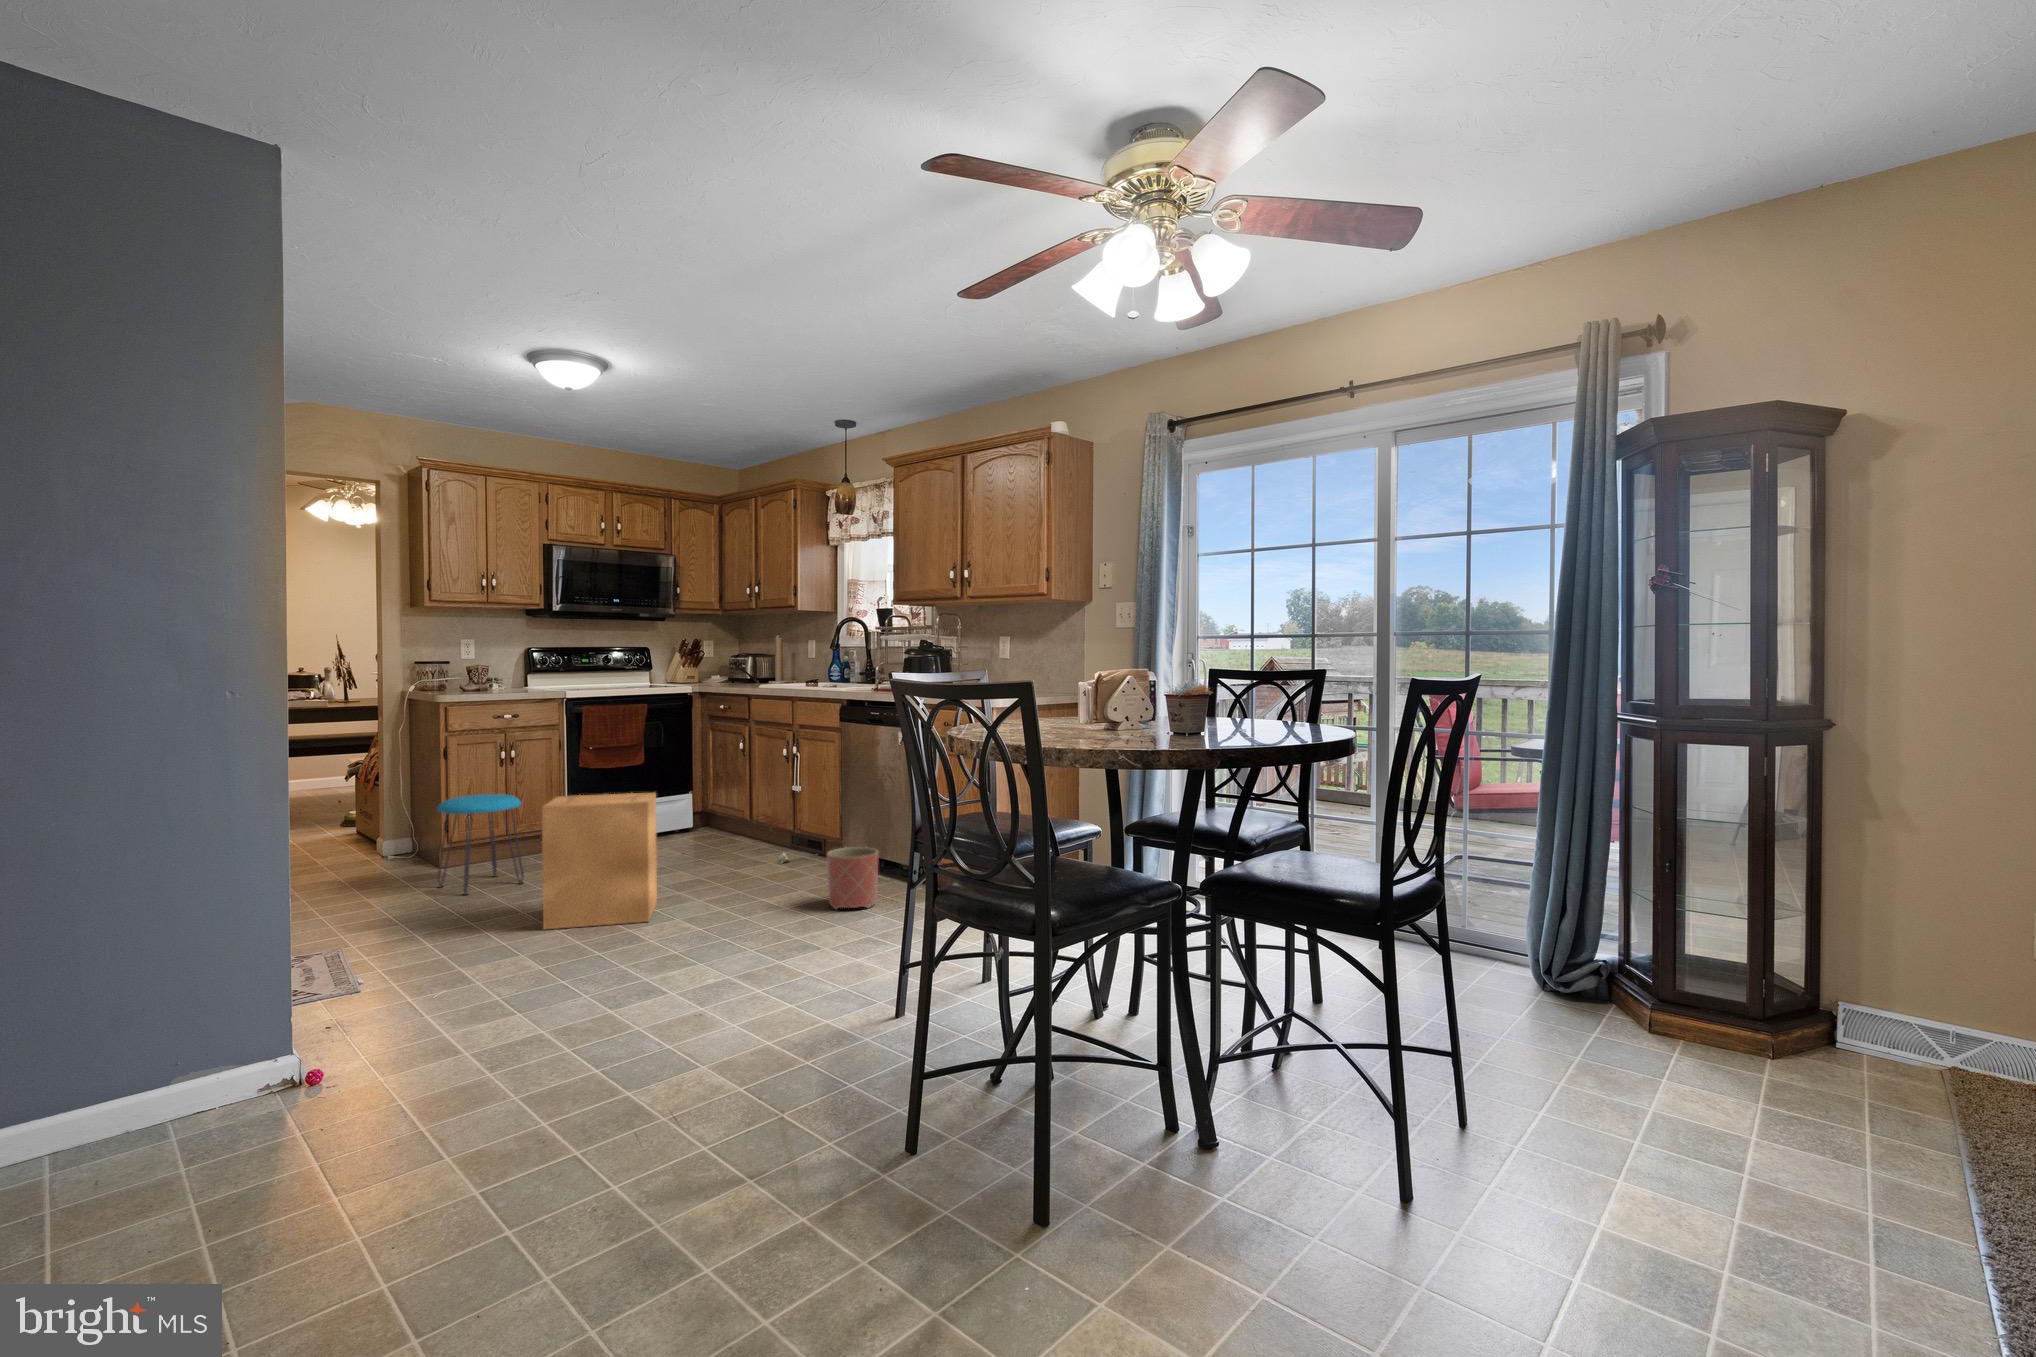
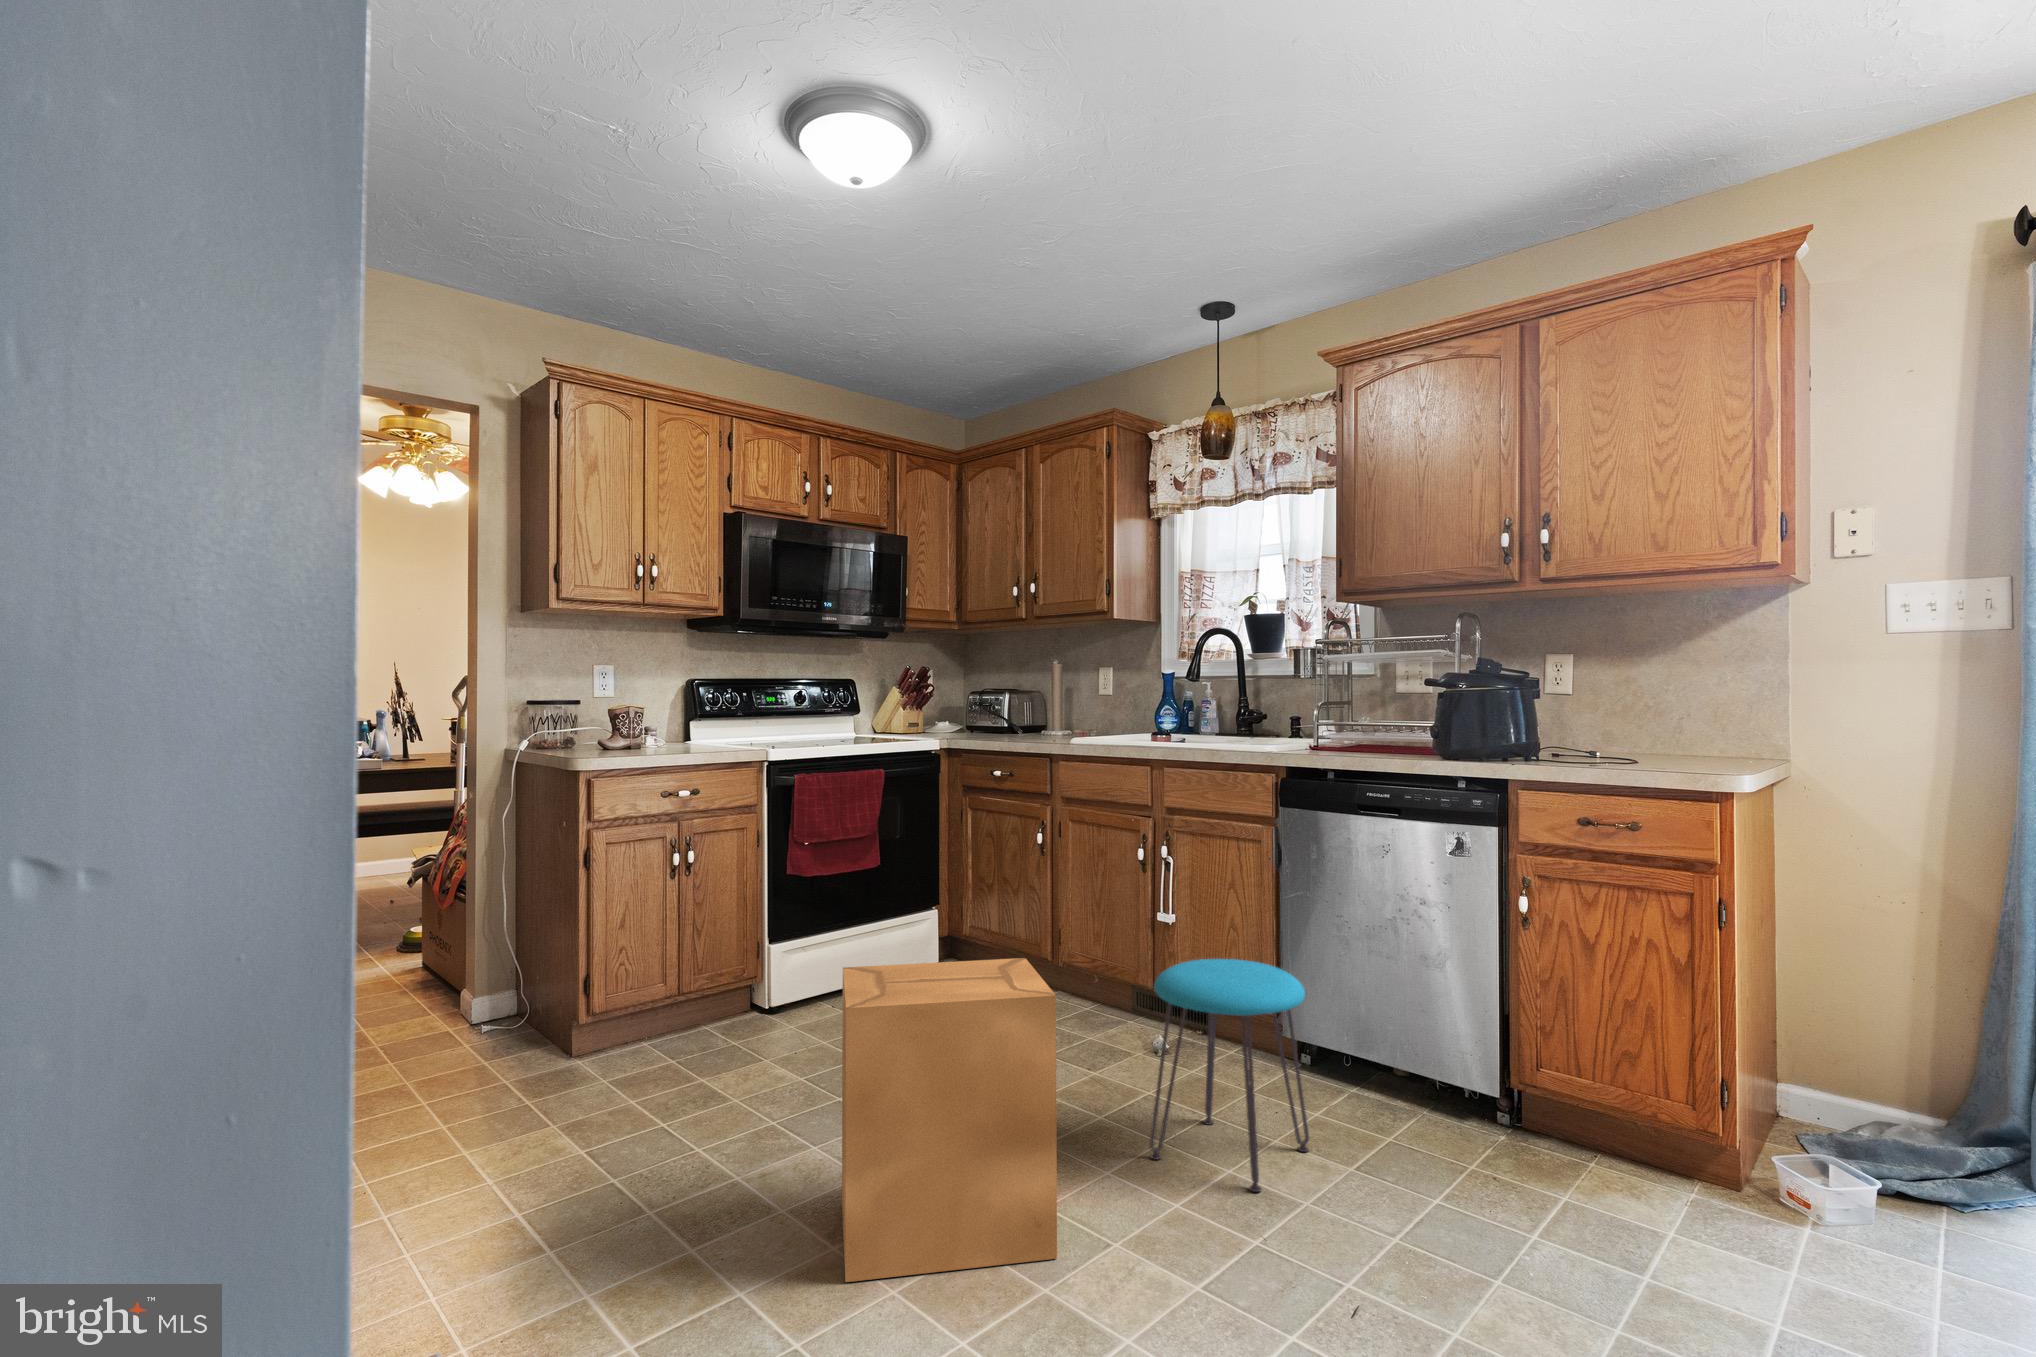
stool: present [437,794,524,895] -> present [1150,959,1309,1192]
planter: present [827,847,878,909] -> none [1385,1075,1501,1226]

